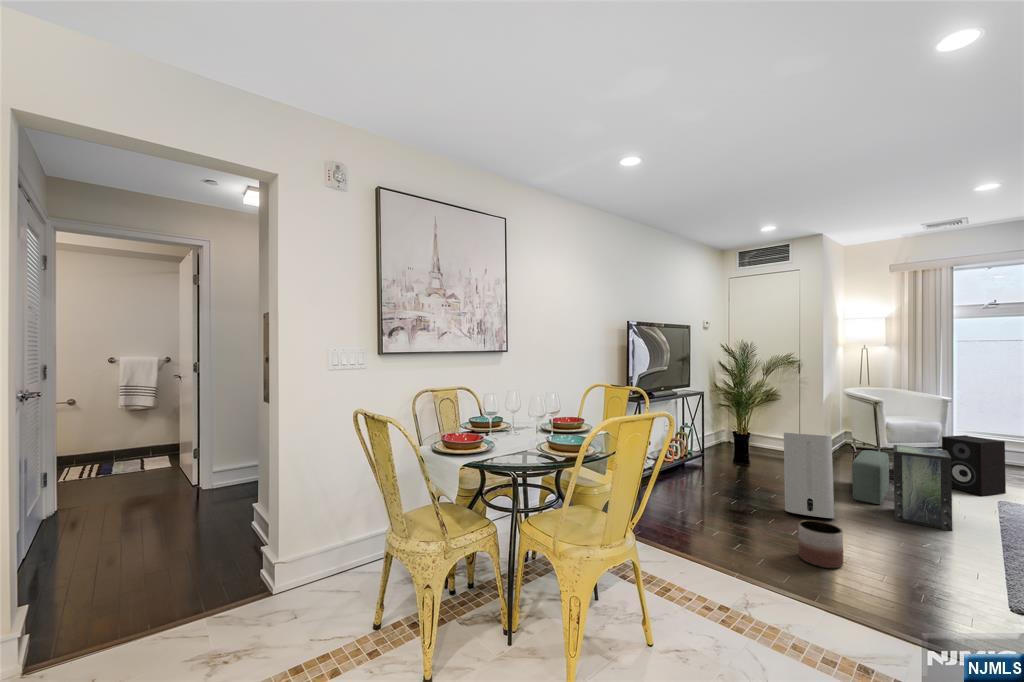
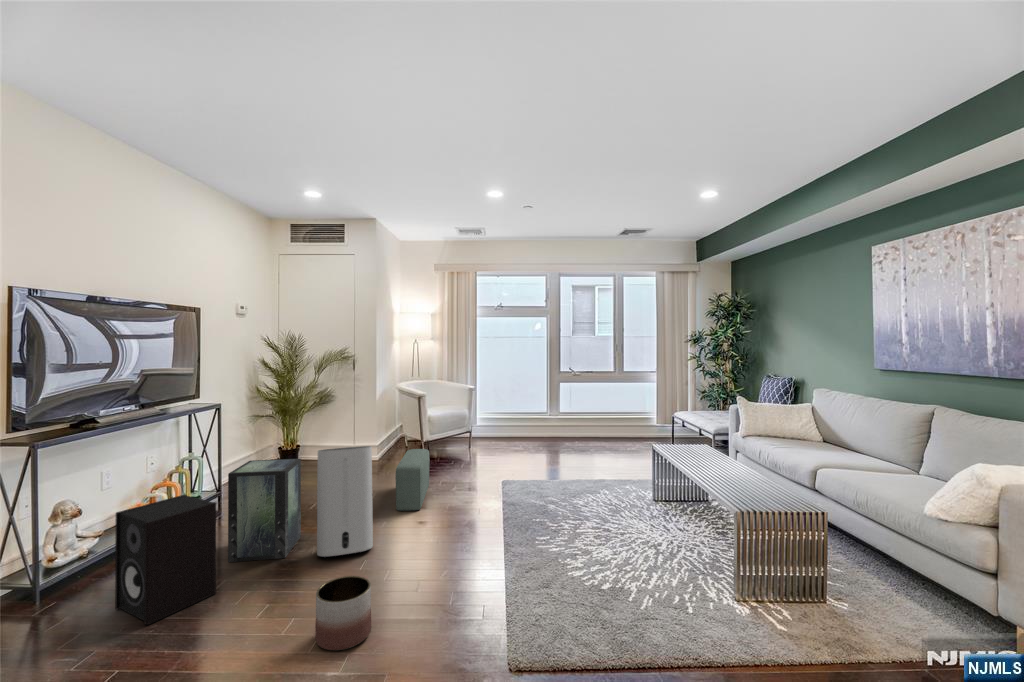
speaker: present [942,435,1006,496] -> present [115,495,216,625]
storage box: present [893,445,952,531] -> present [228,459,301,562]

